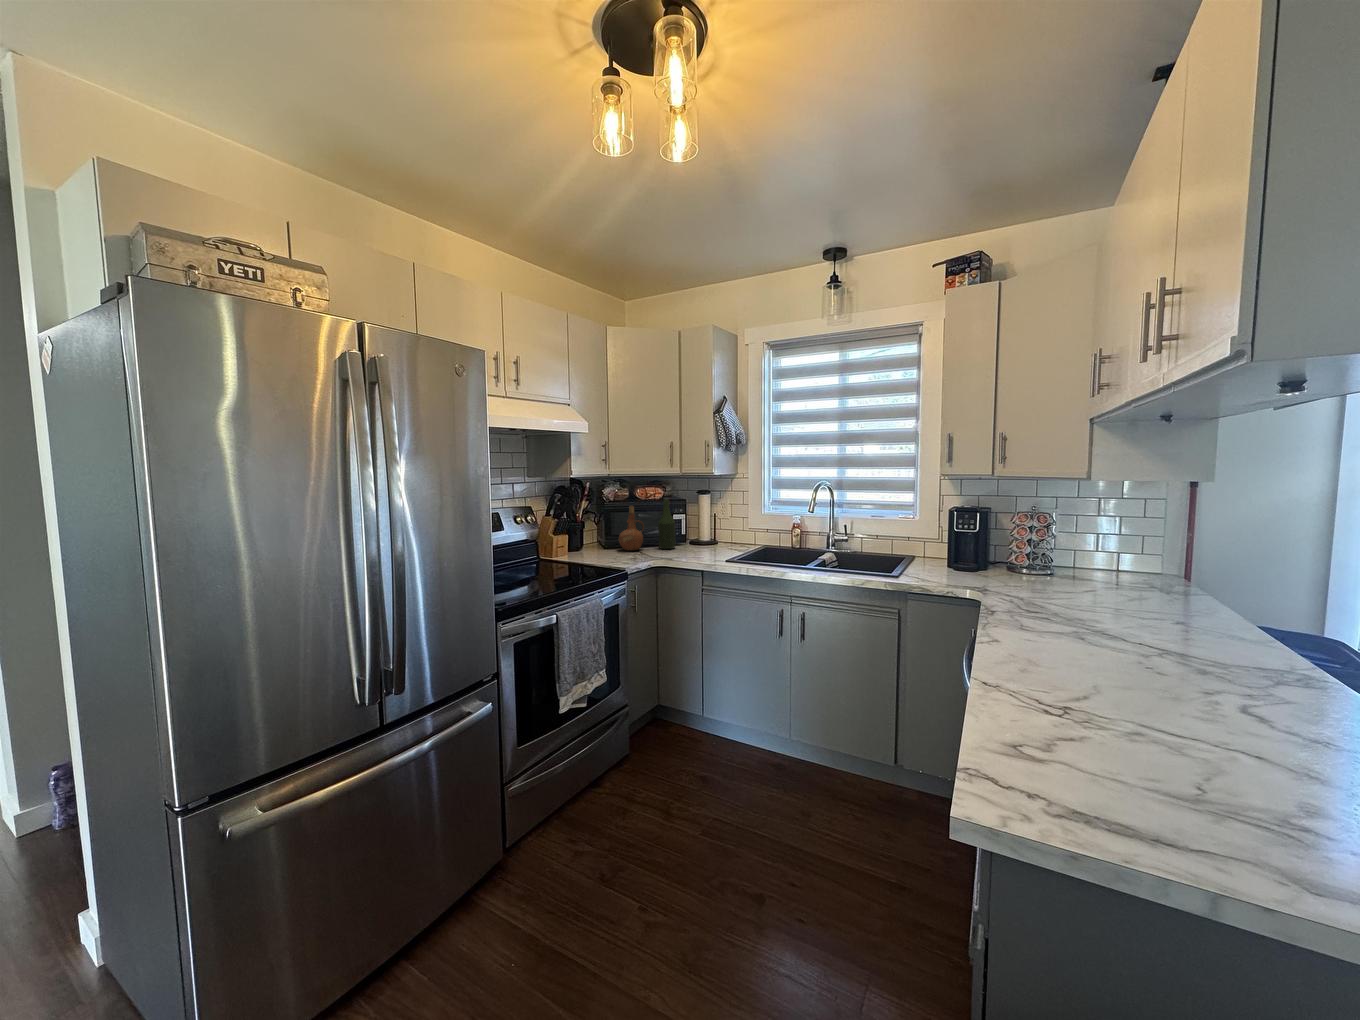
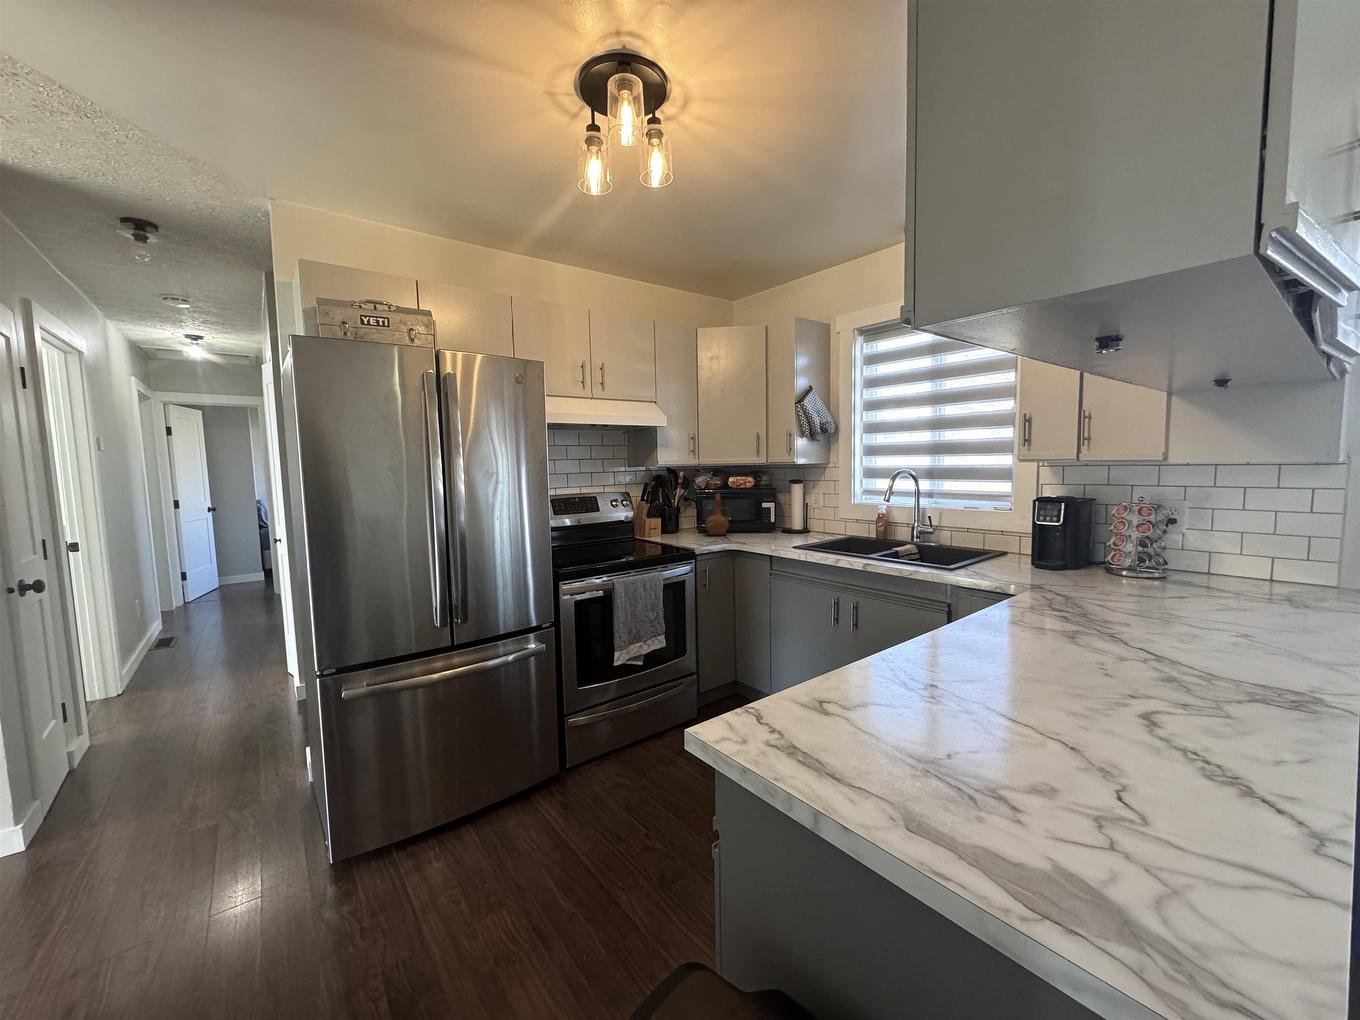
bottle: present [658,500,675,549] -> none [743,488,761,536]

